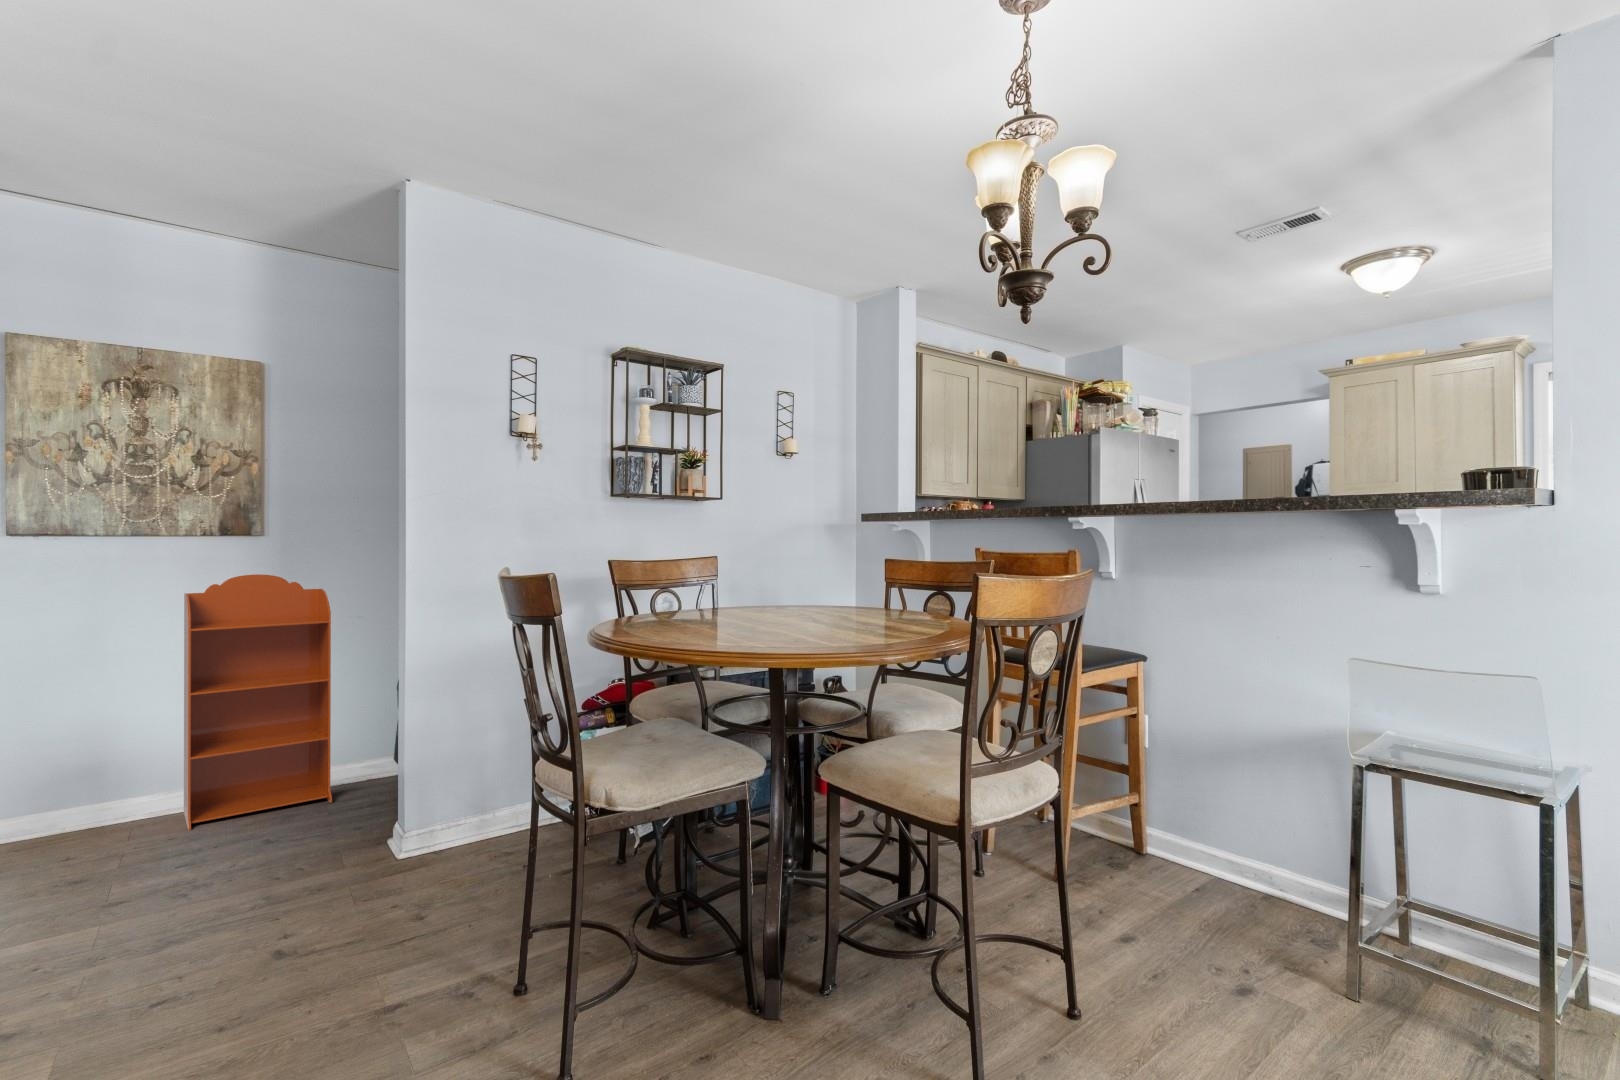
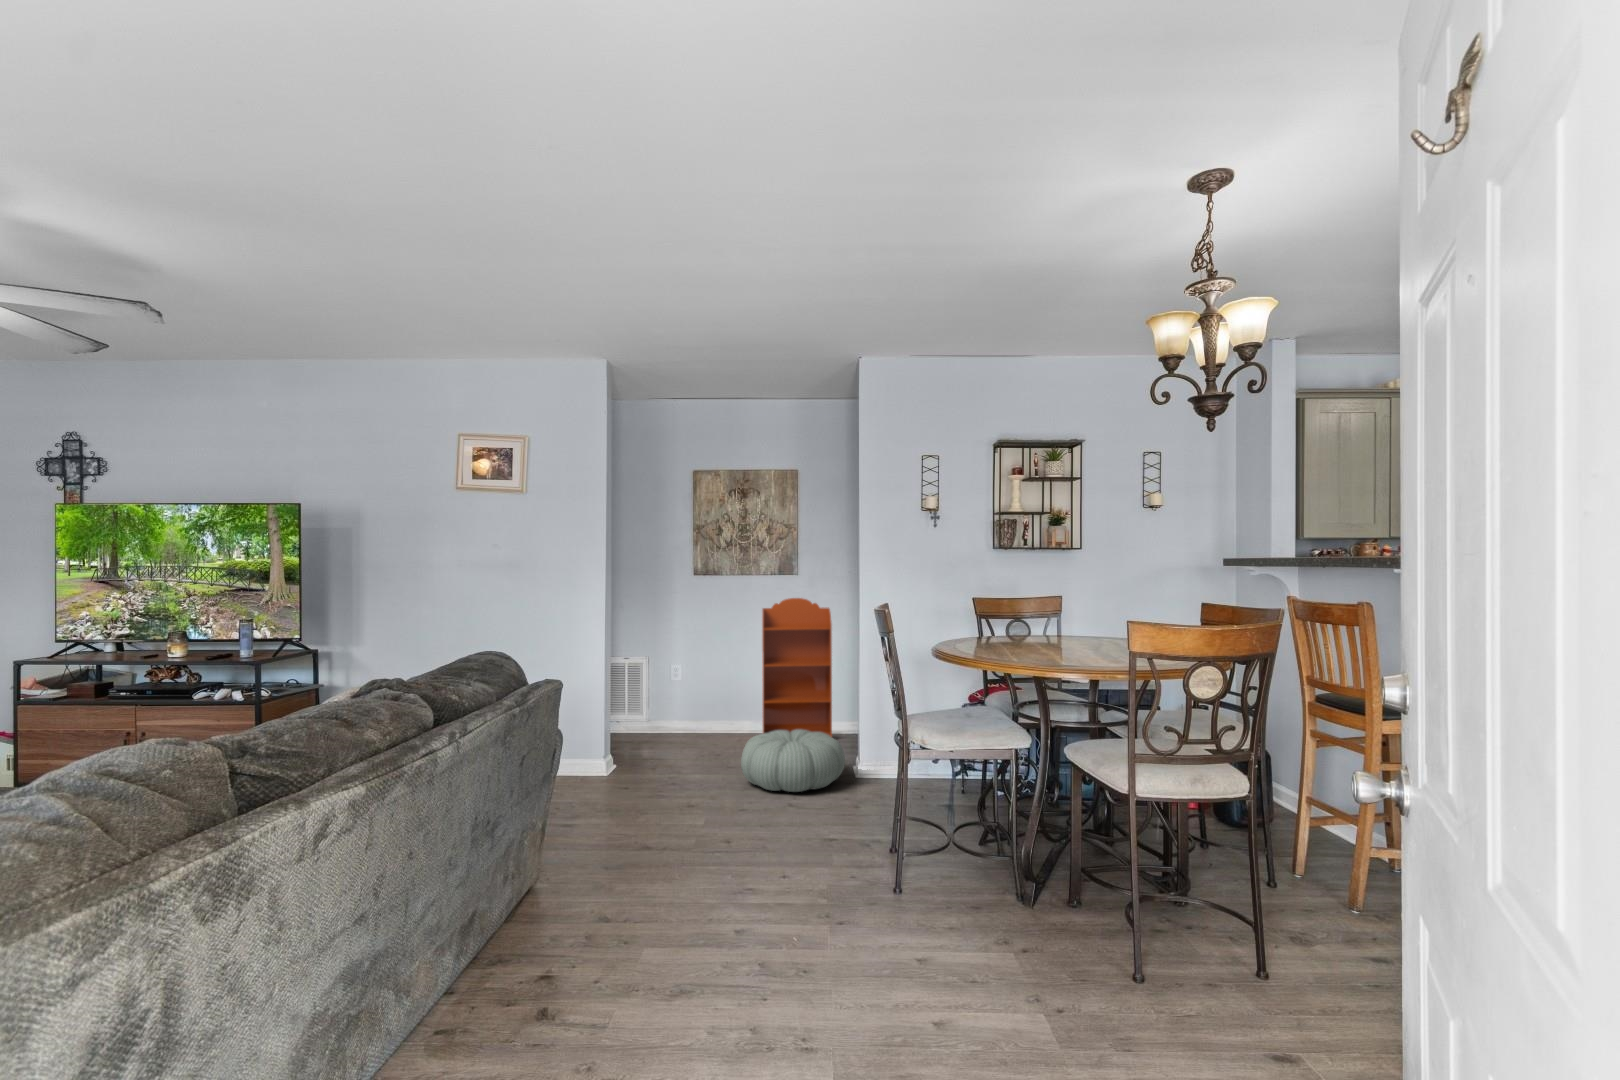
pouf: none [160,799,388,934] -> present [741,729,845,792]

